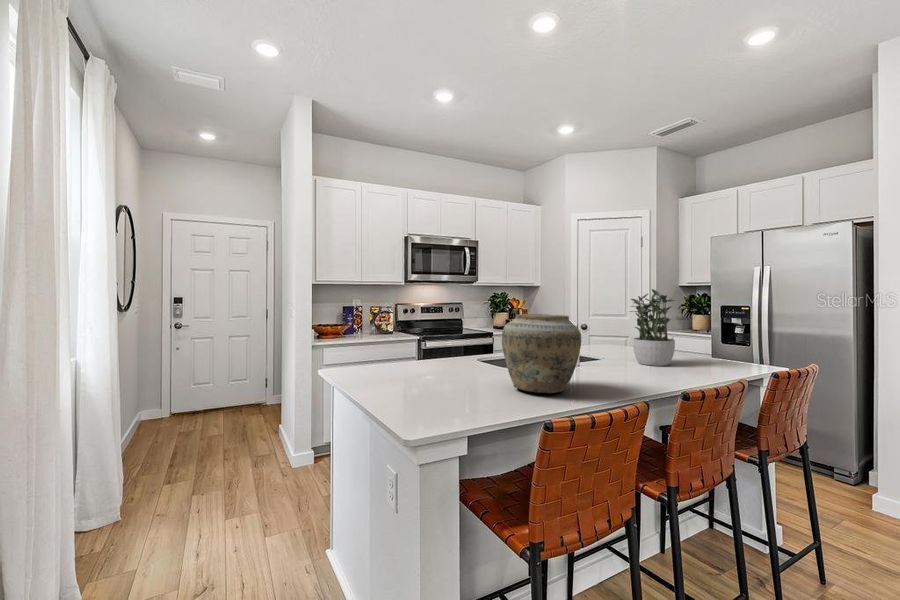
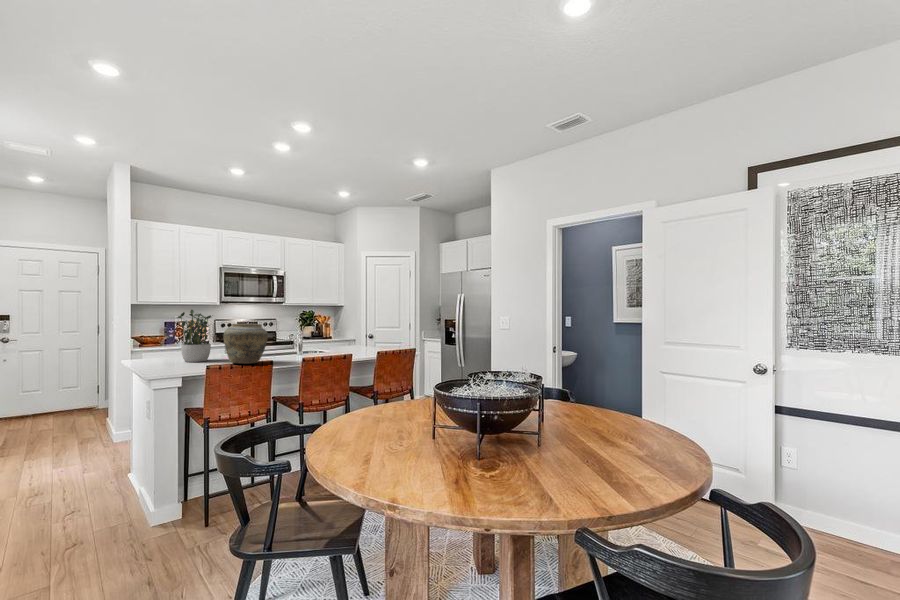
potted plant: present [631,289,675,366] -> present [176,310,211,362]

